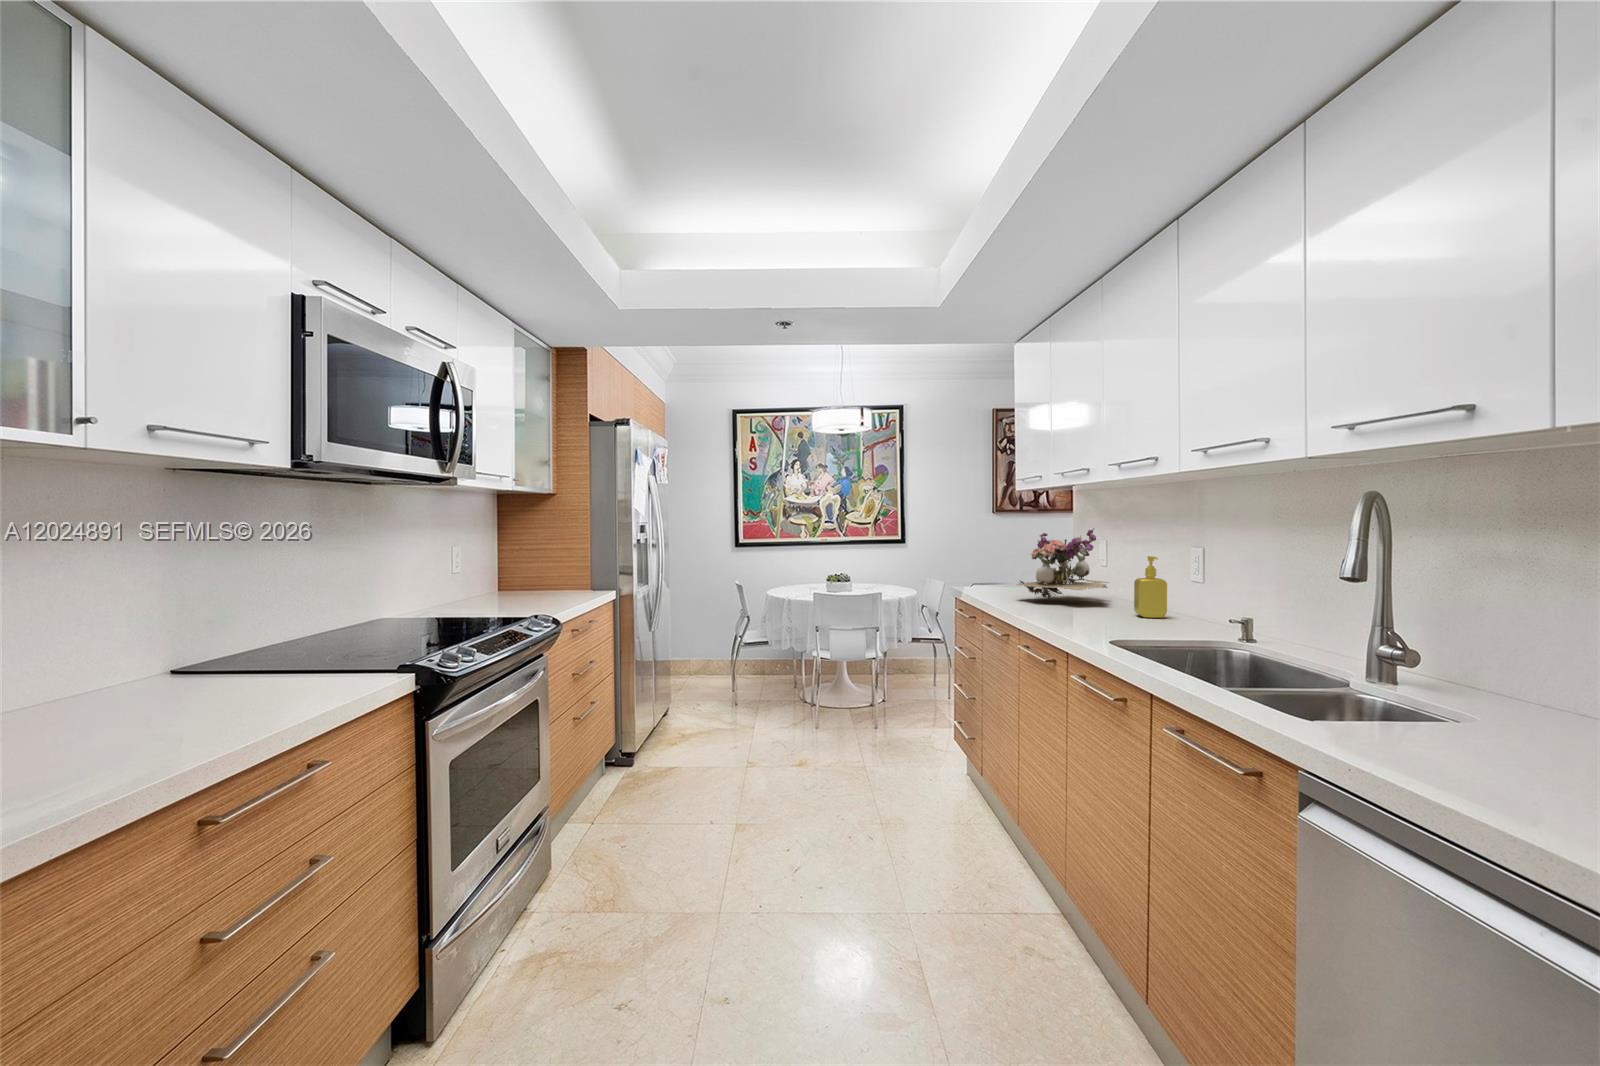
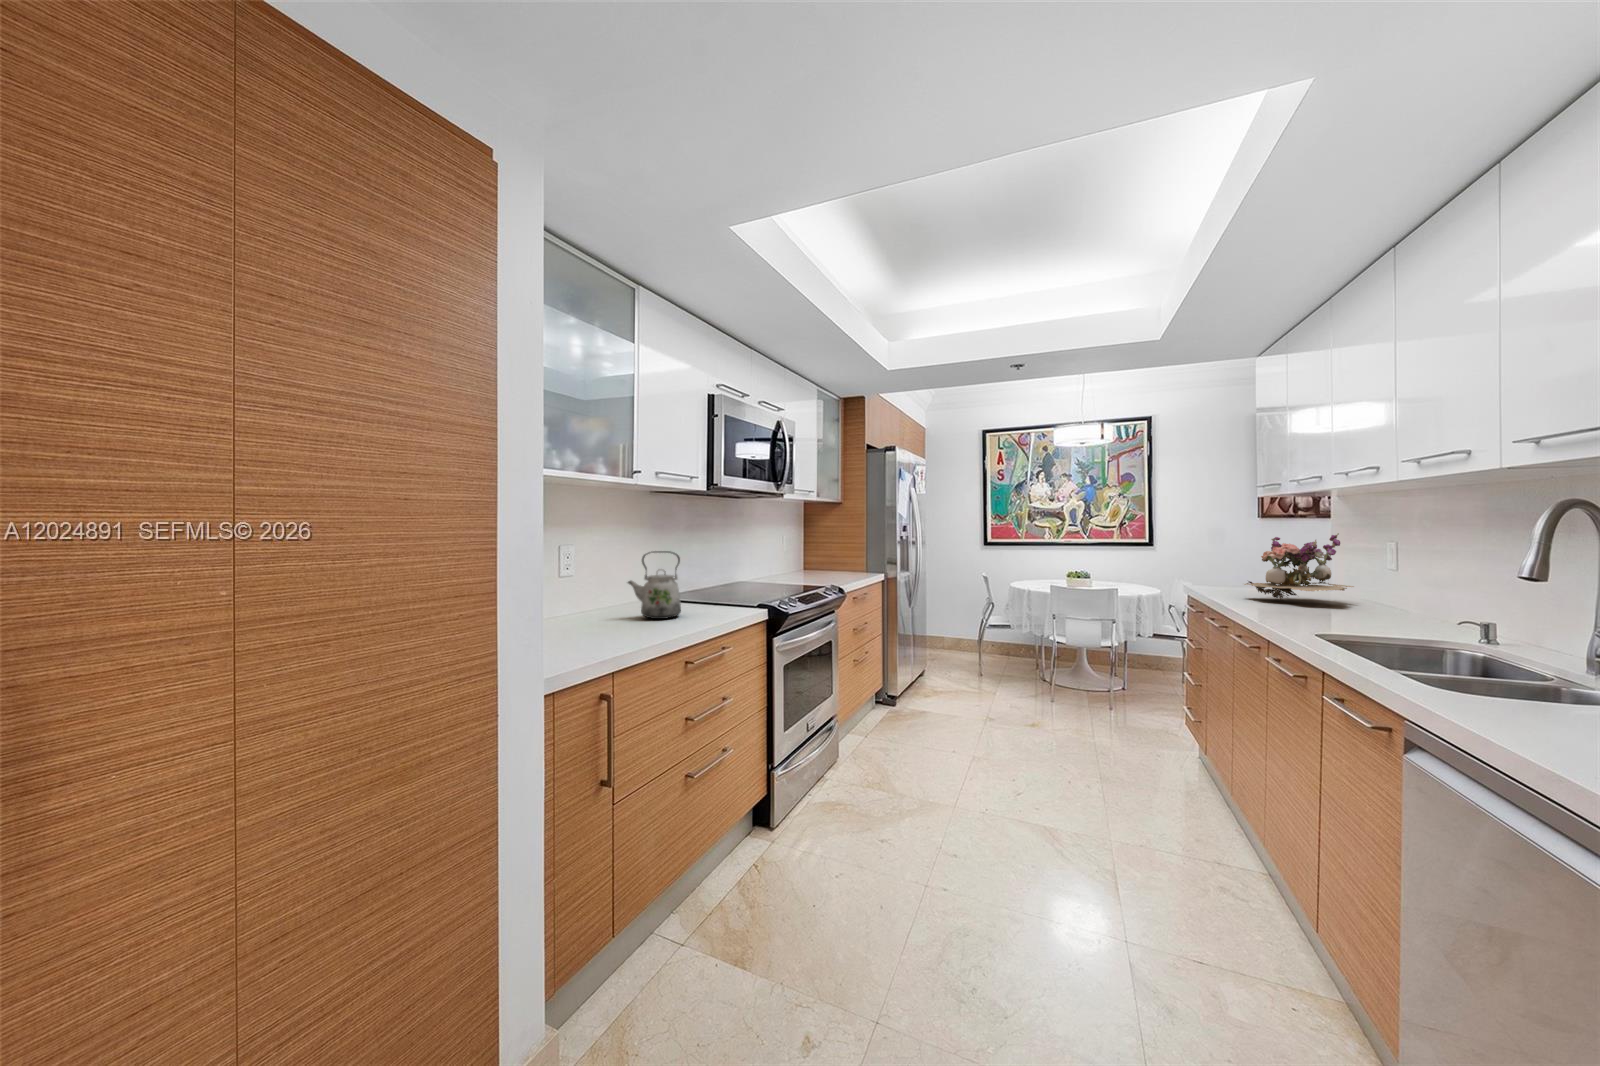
soap dispenser: present [1134,556,1167,618] -> none [1368,561,1407,620]
kettle: none [70,584,217,720] -> present [628,551,681,619]

